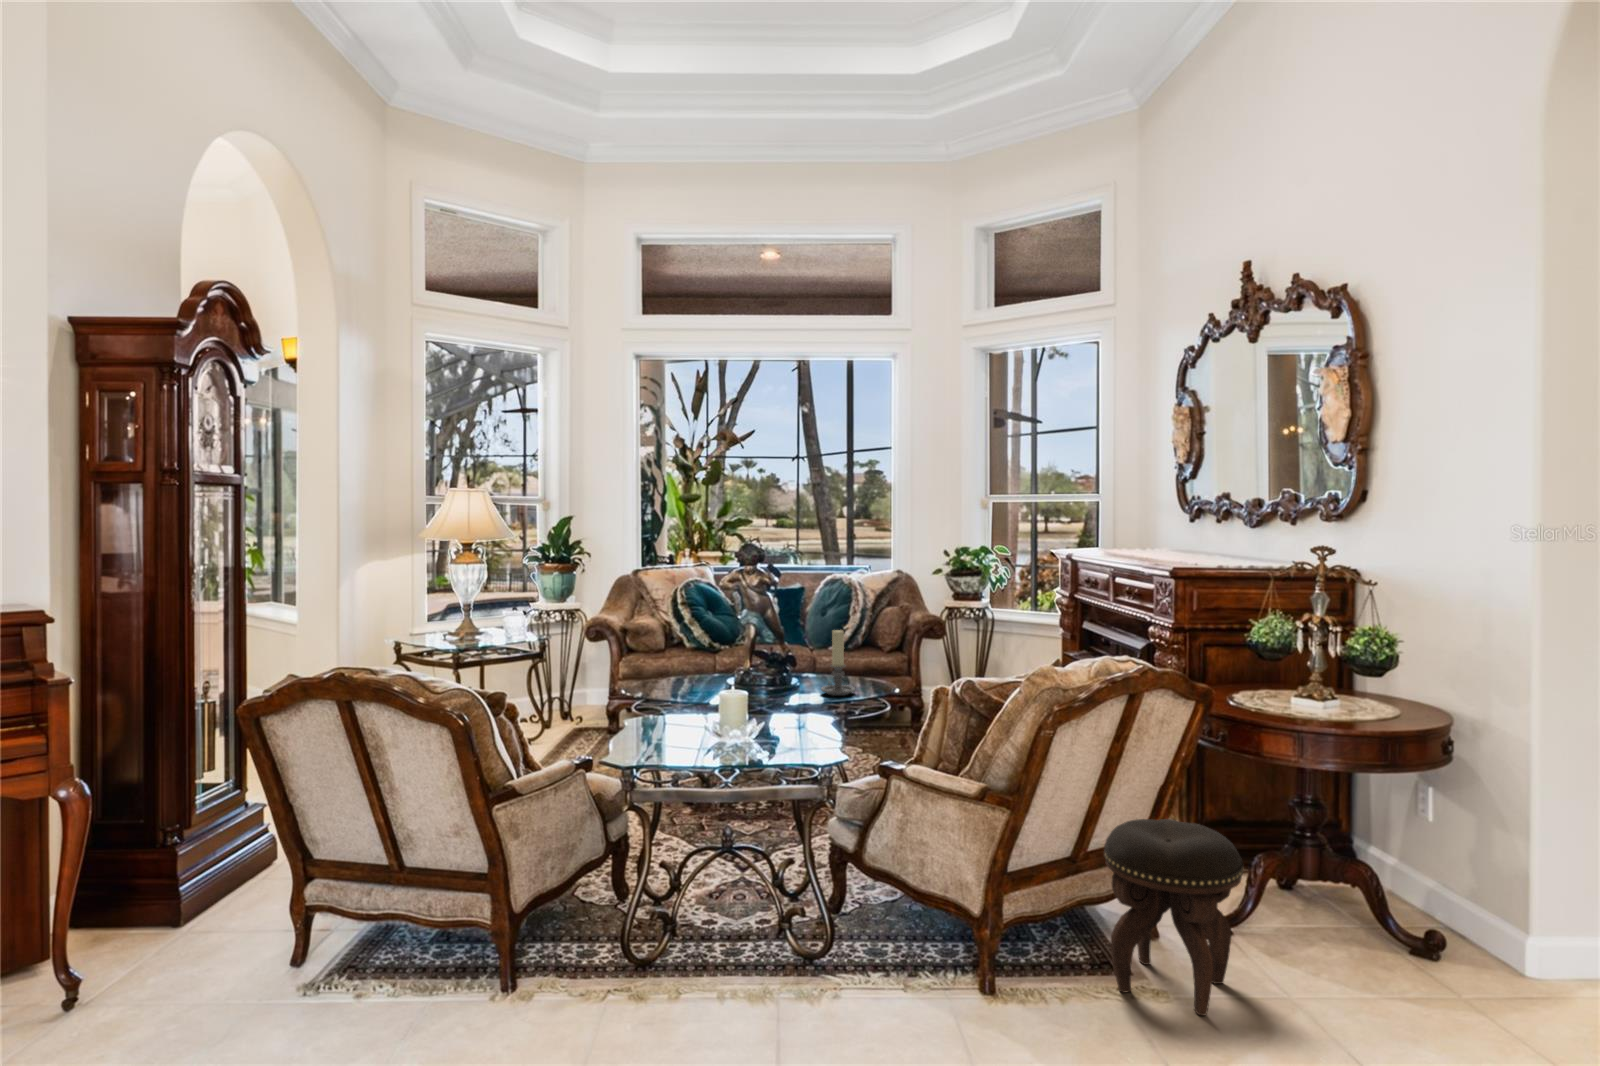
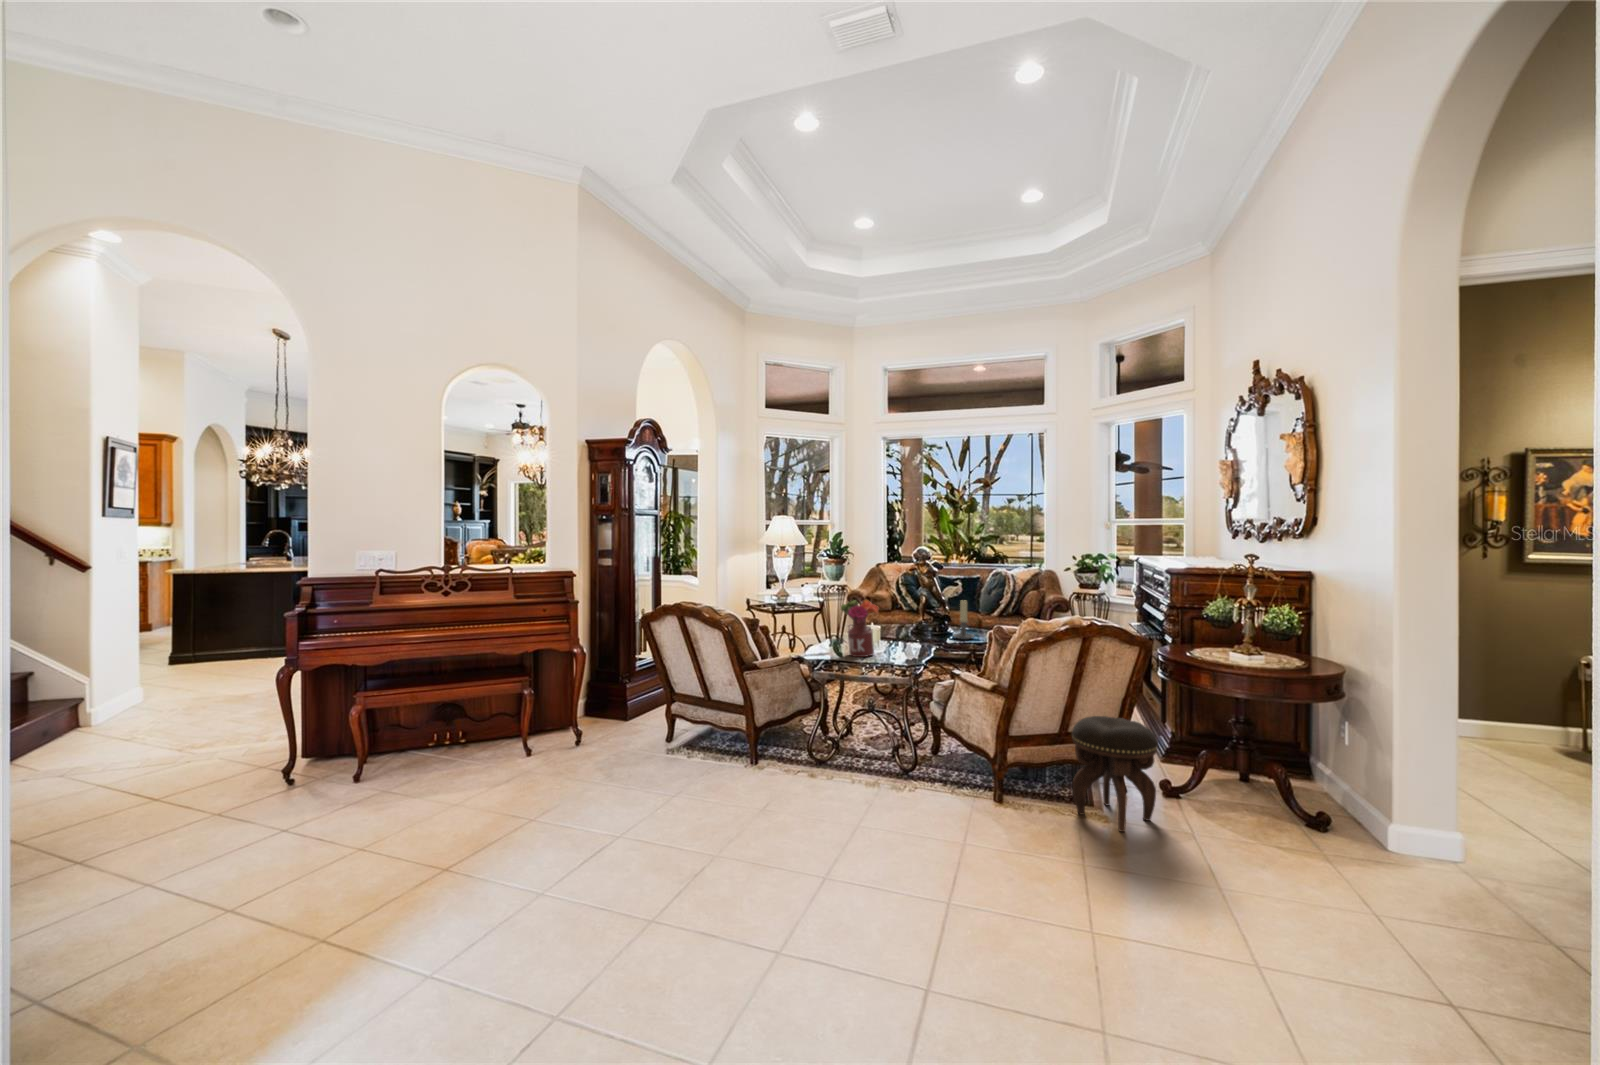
flower arrangement: none [661,640,737,750] -> present [841,600,878,657]

